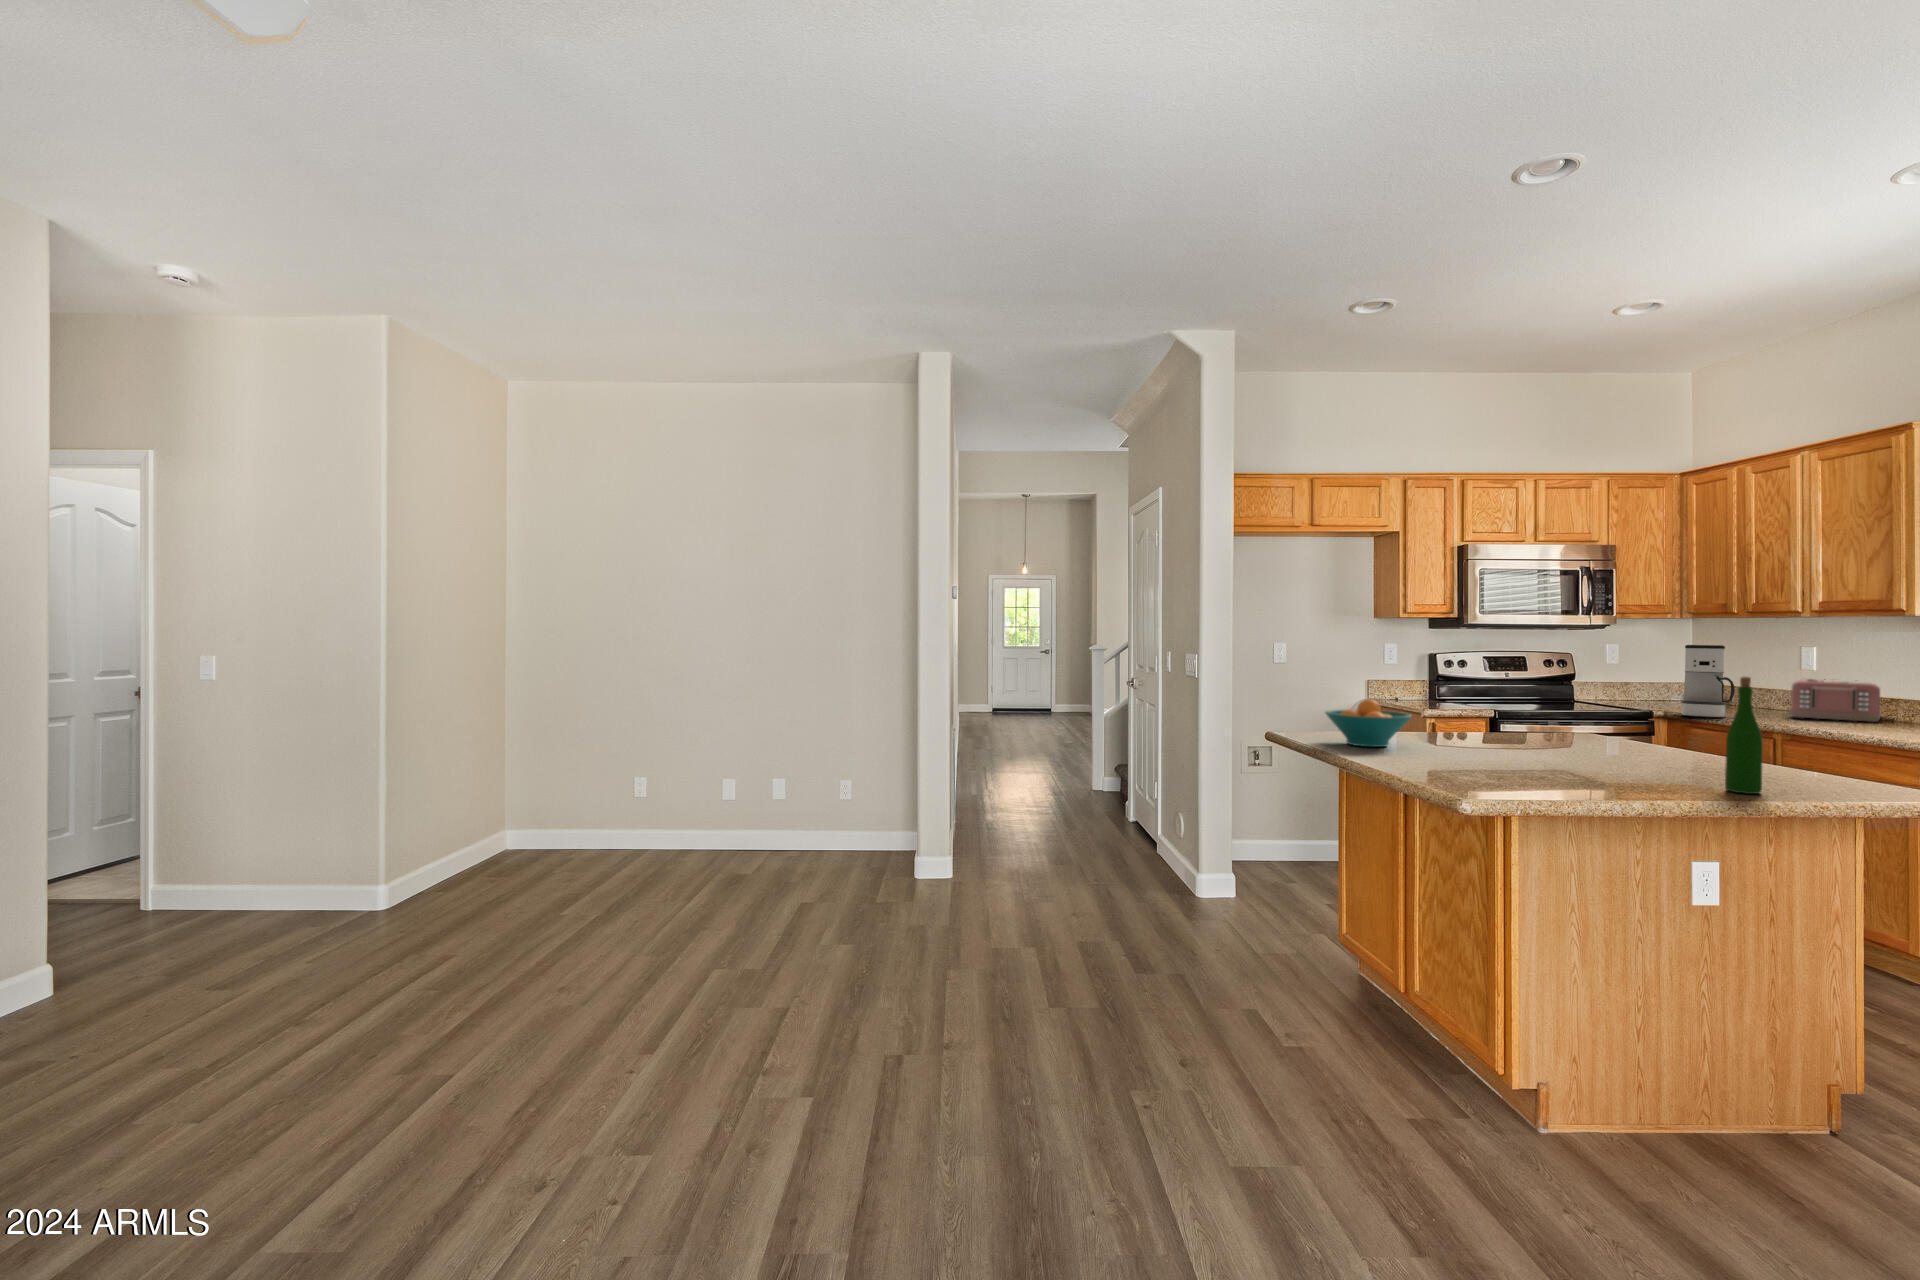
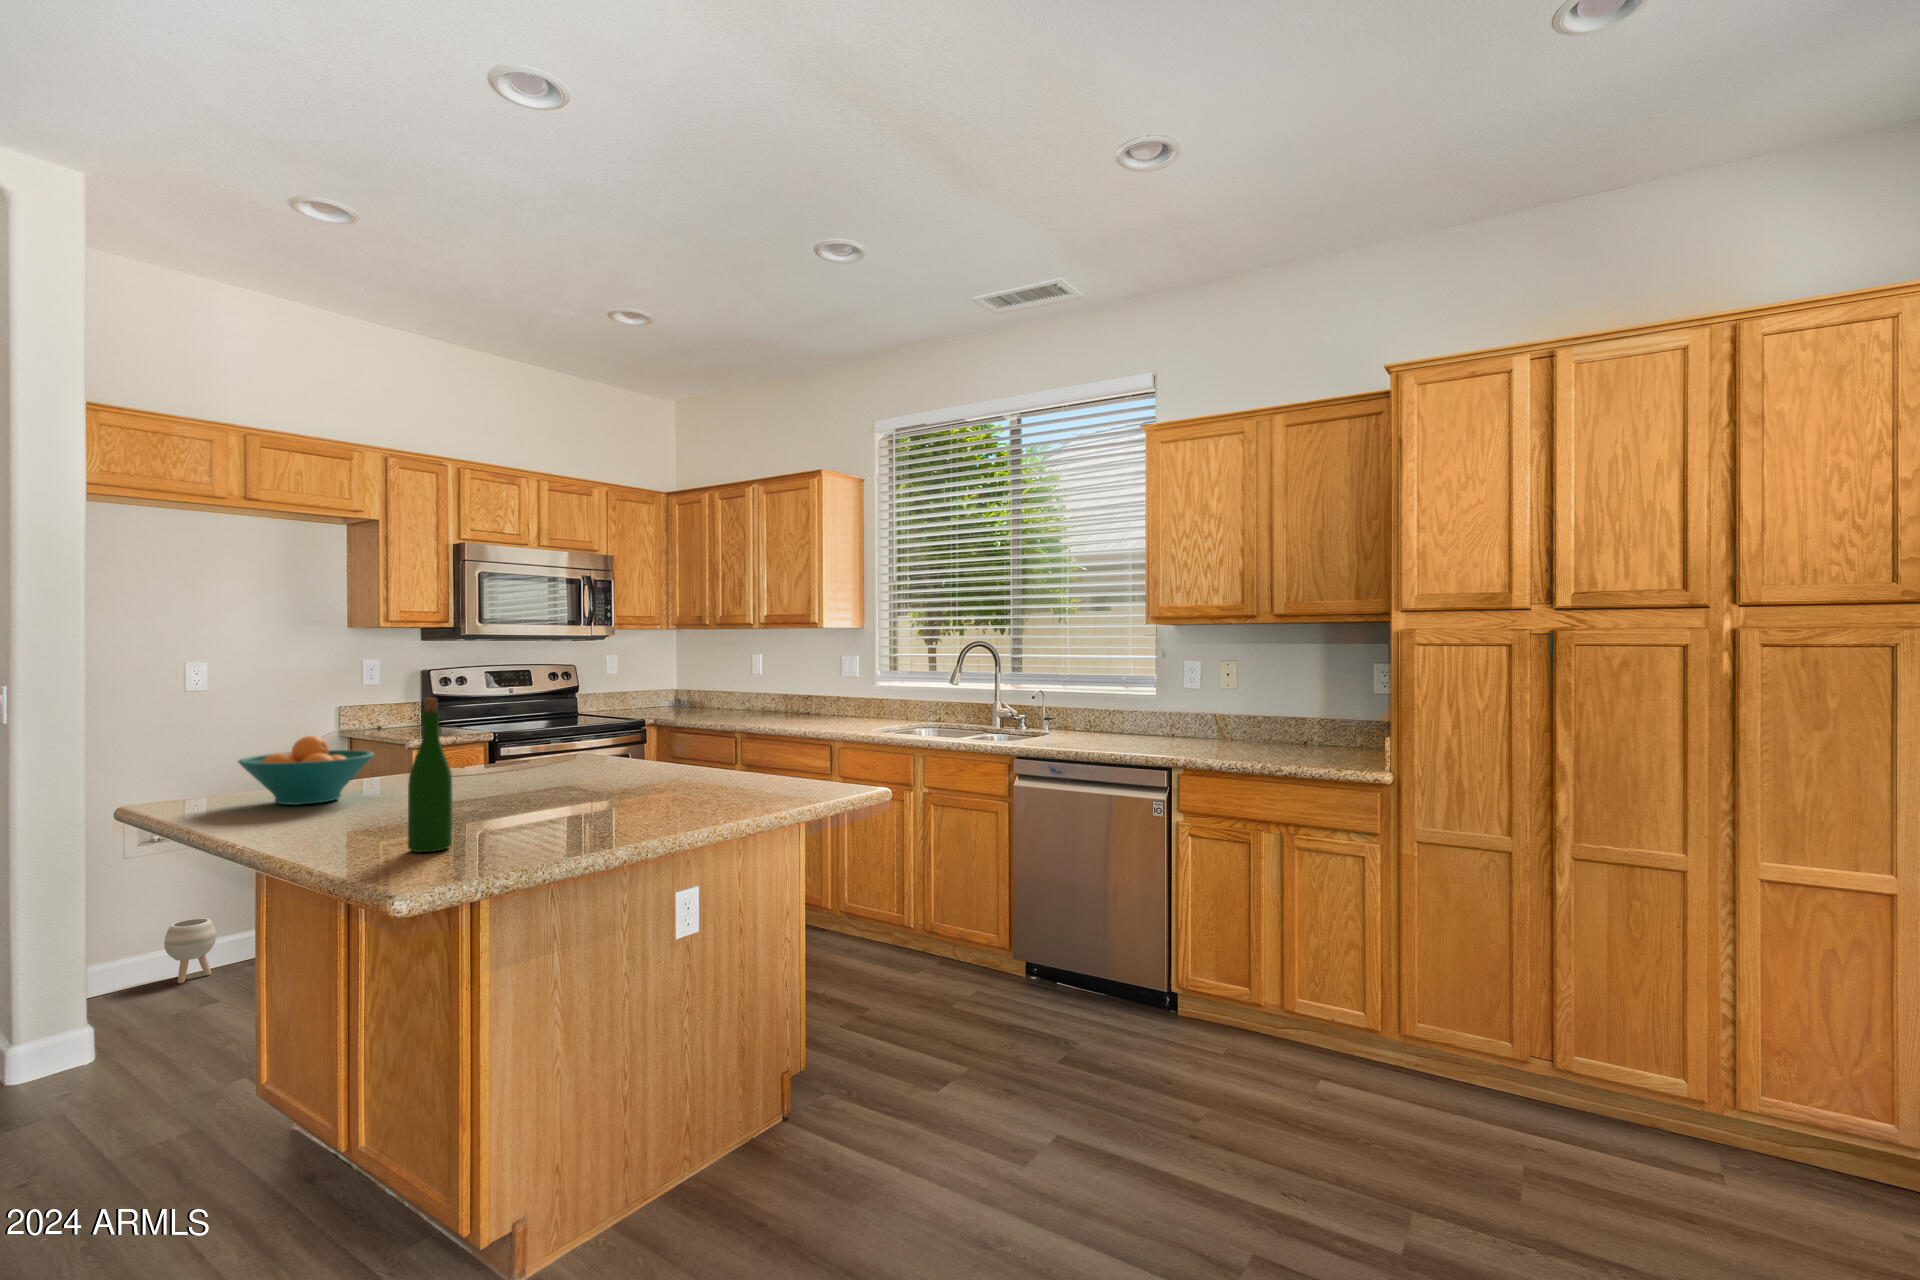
coffee maker: present [1681,645,1735,718] -> none [669,654,709,723]
wine bottle: present [1725,677,1763,794] -> present [408,697,452,852]
toaster: present [1790,679,1882,722] -> none [748,683,805,717]
planter: none [1256,824,1286,867] -> present [164,918,216,983]

